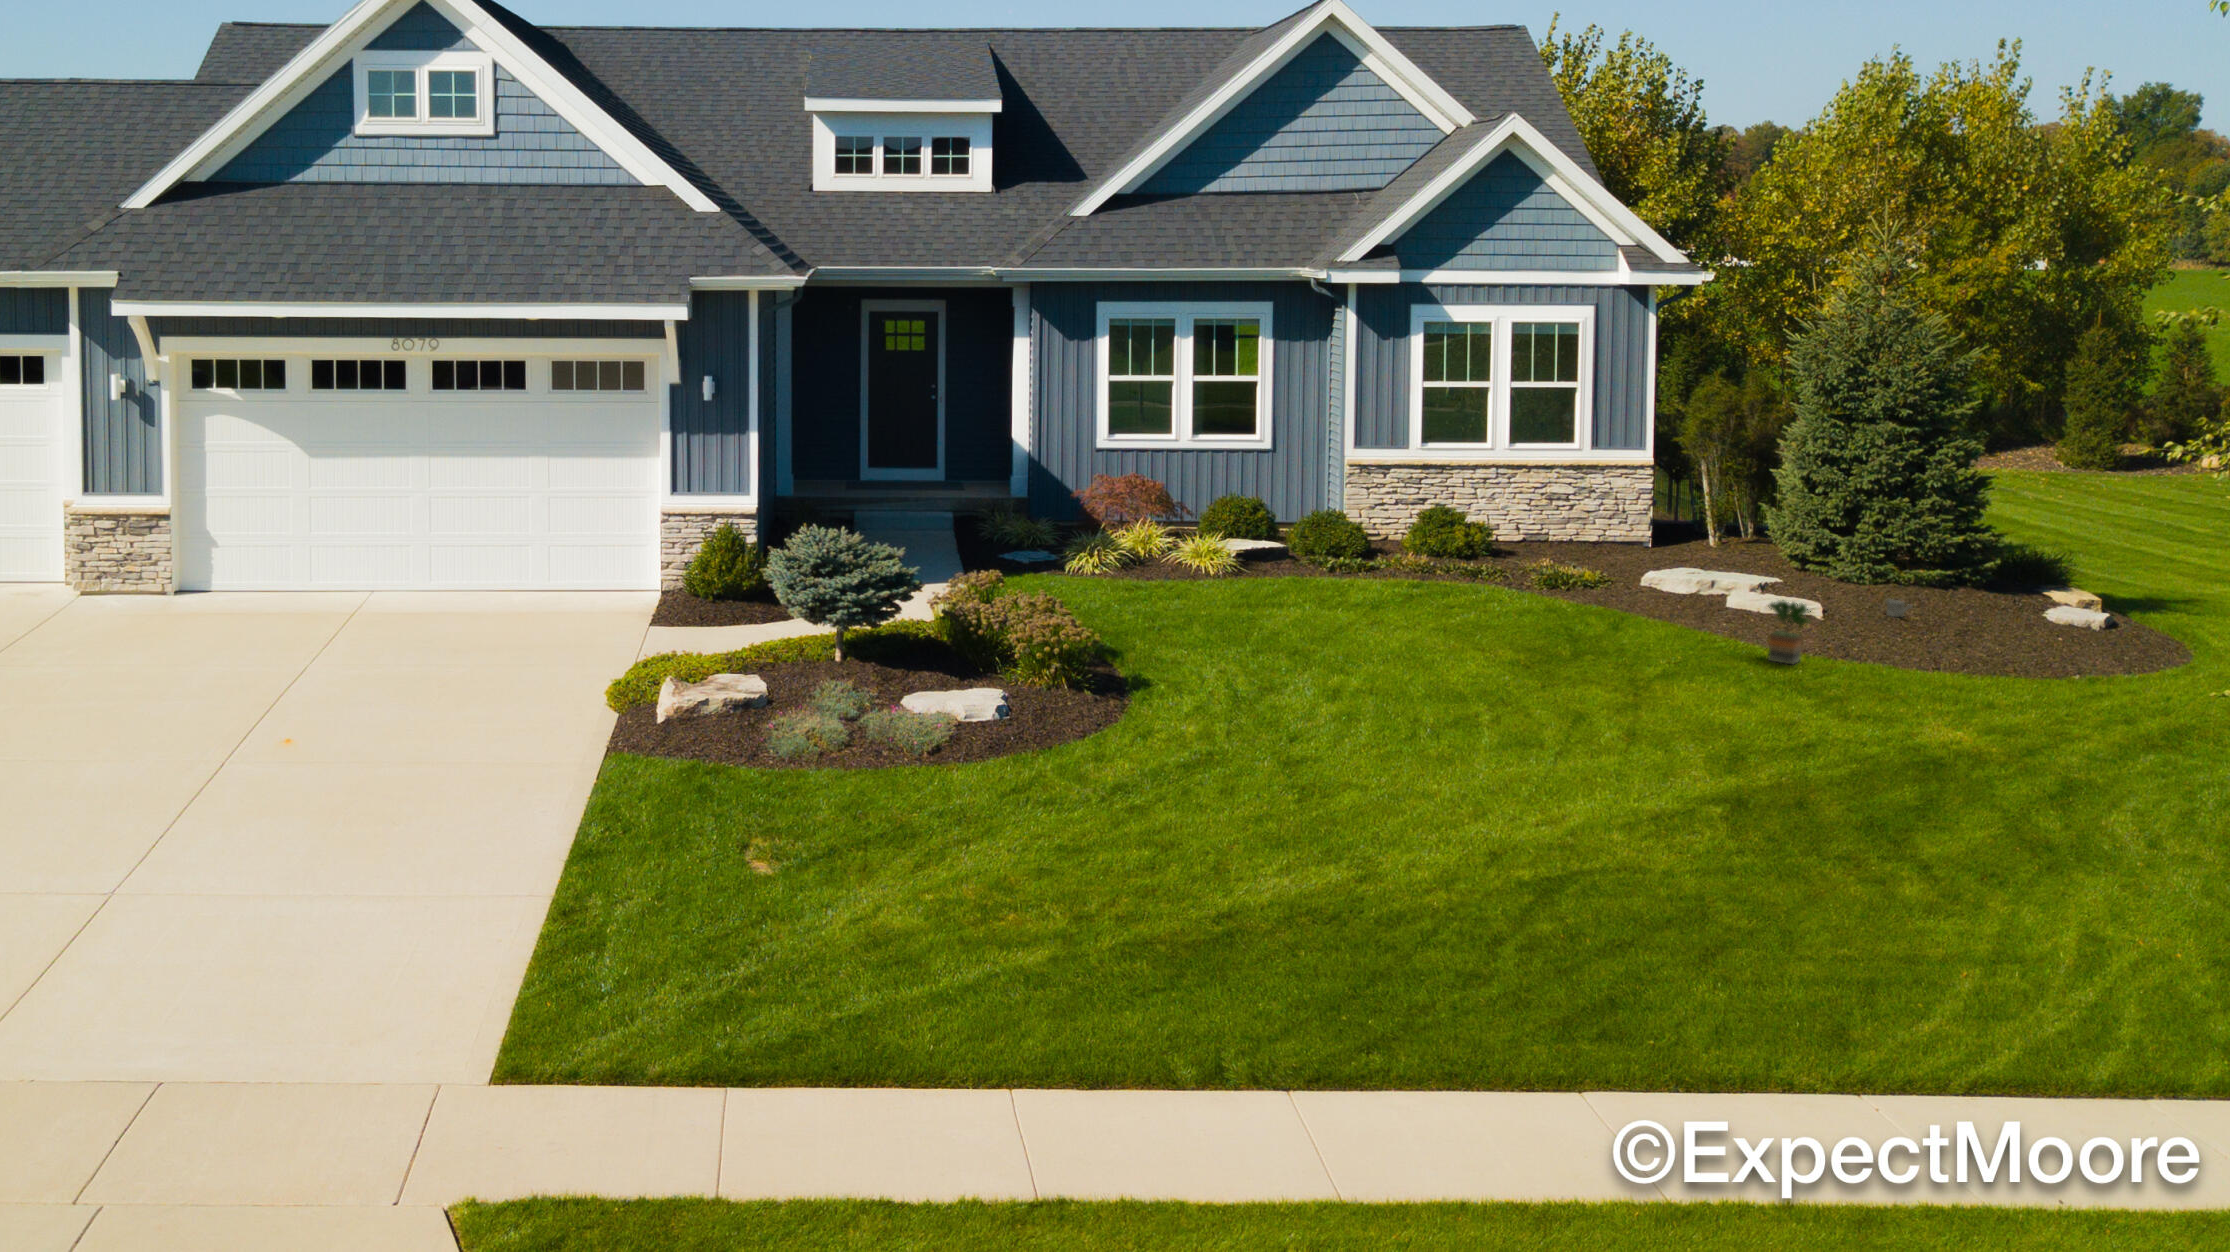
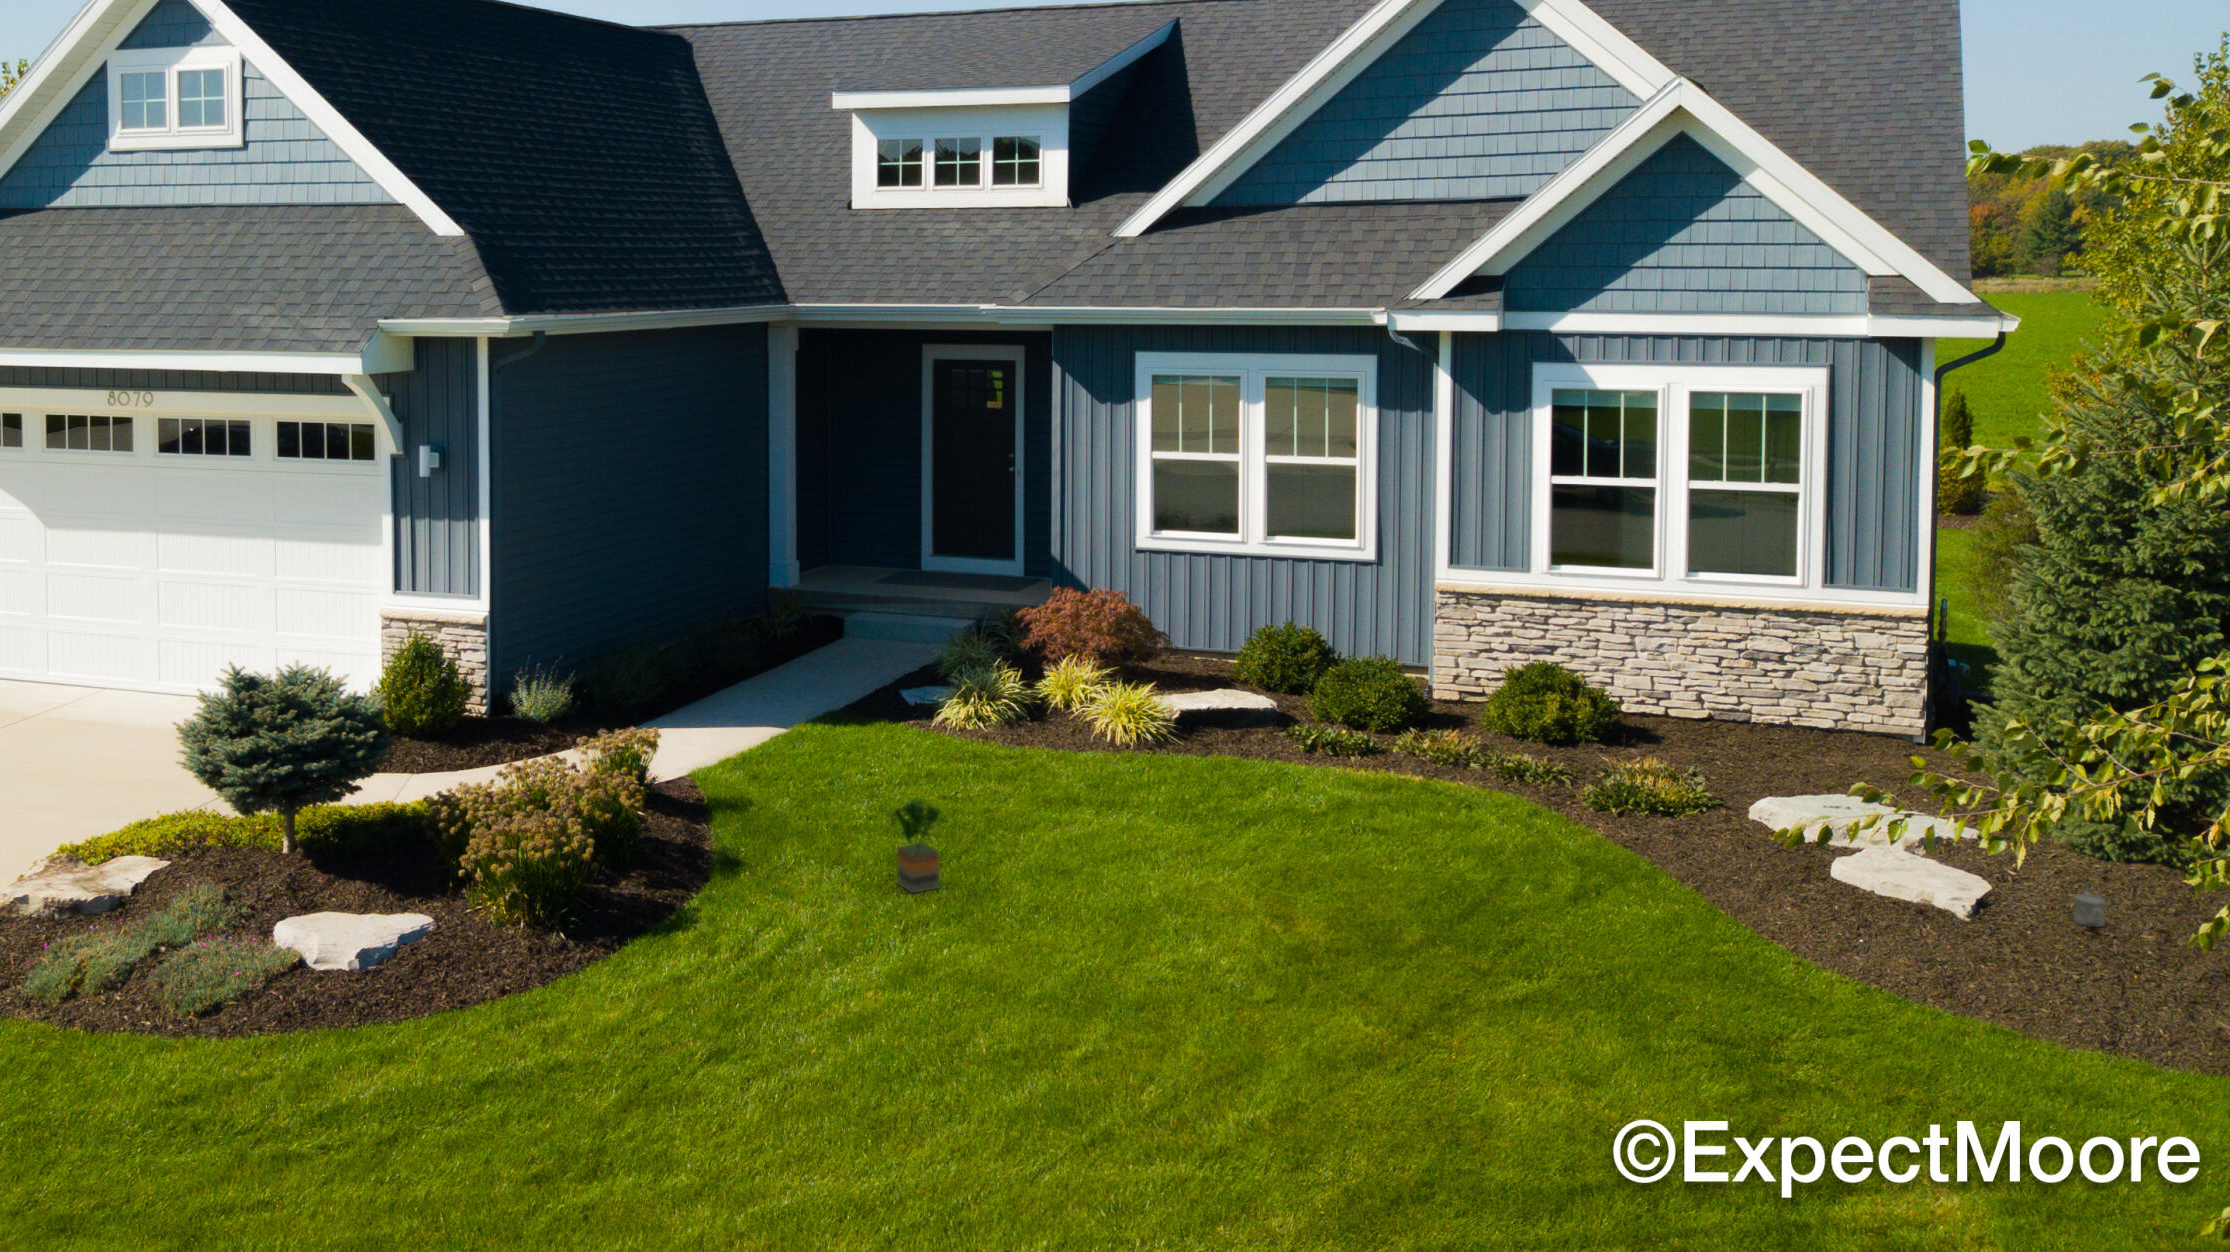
potted tree: present [1768,600,1811,664] -> present [889,800,947,893]

